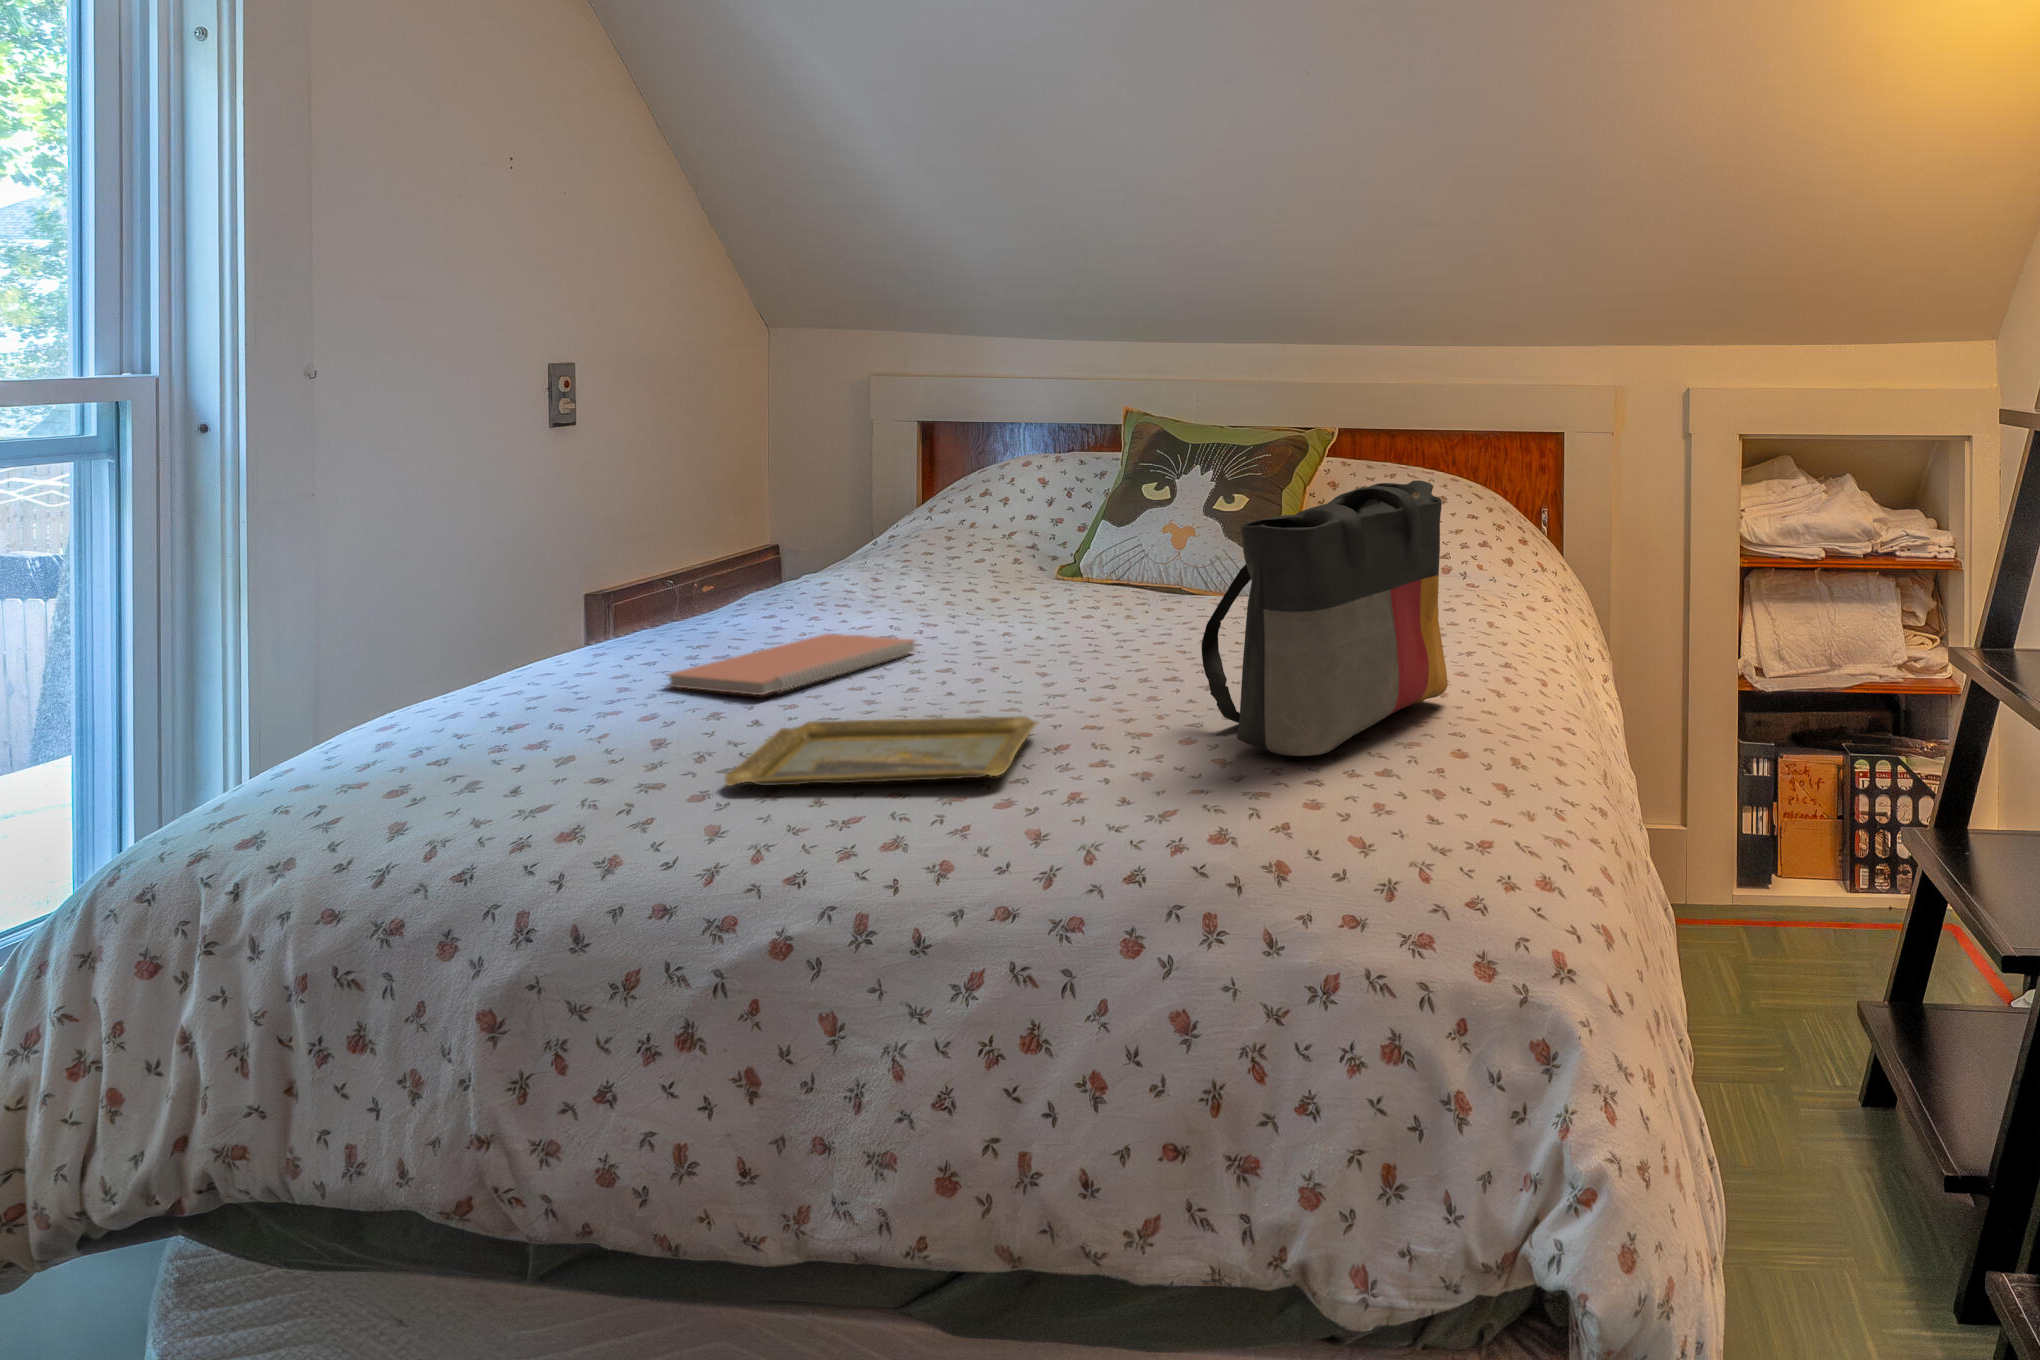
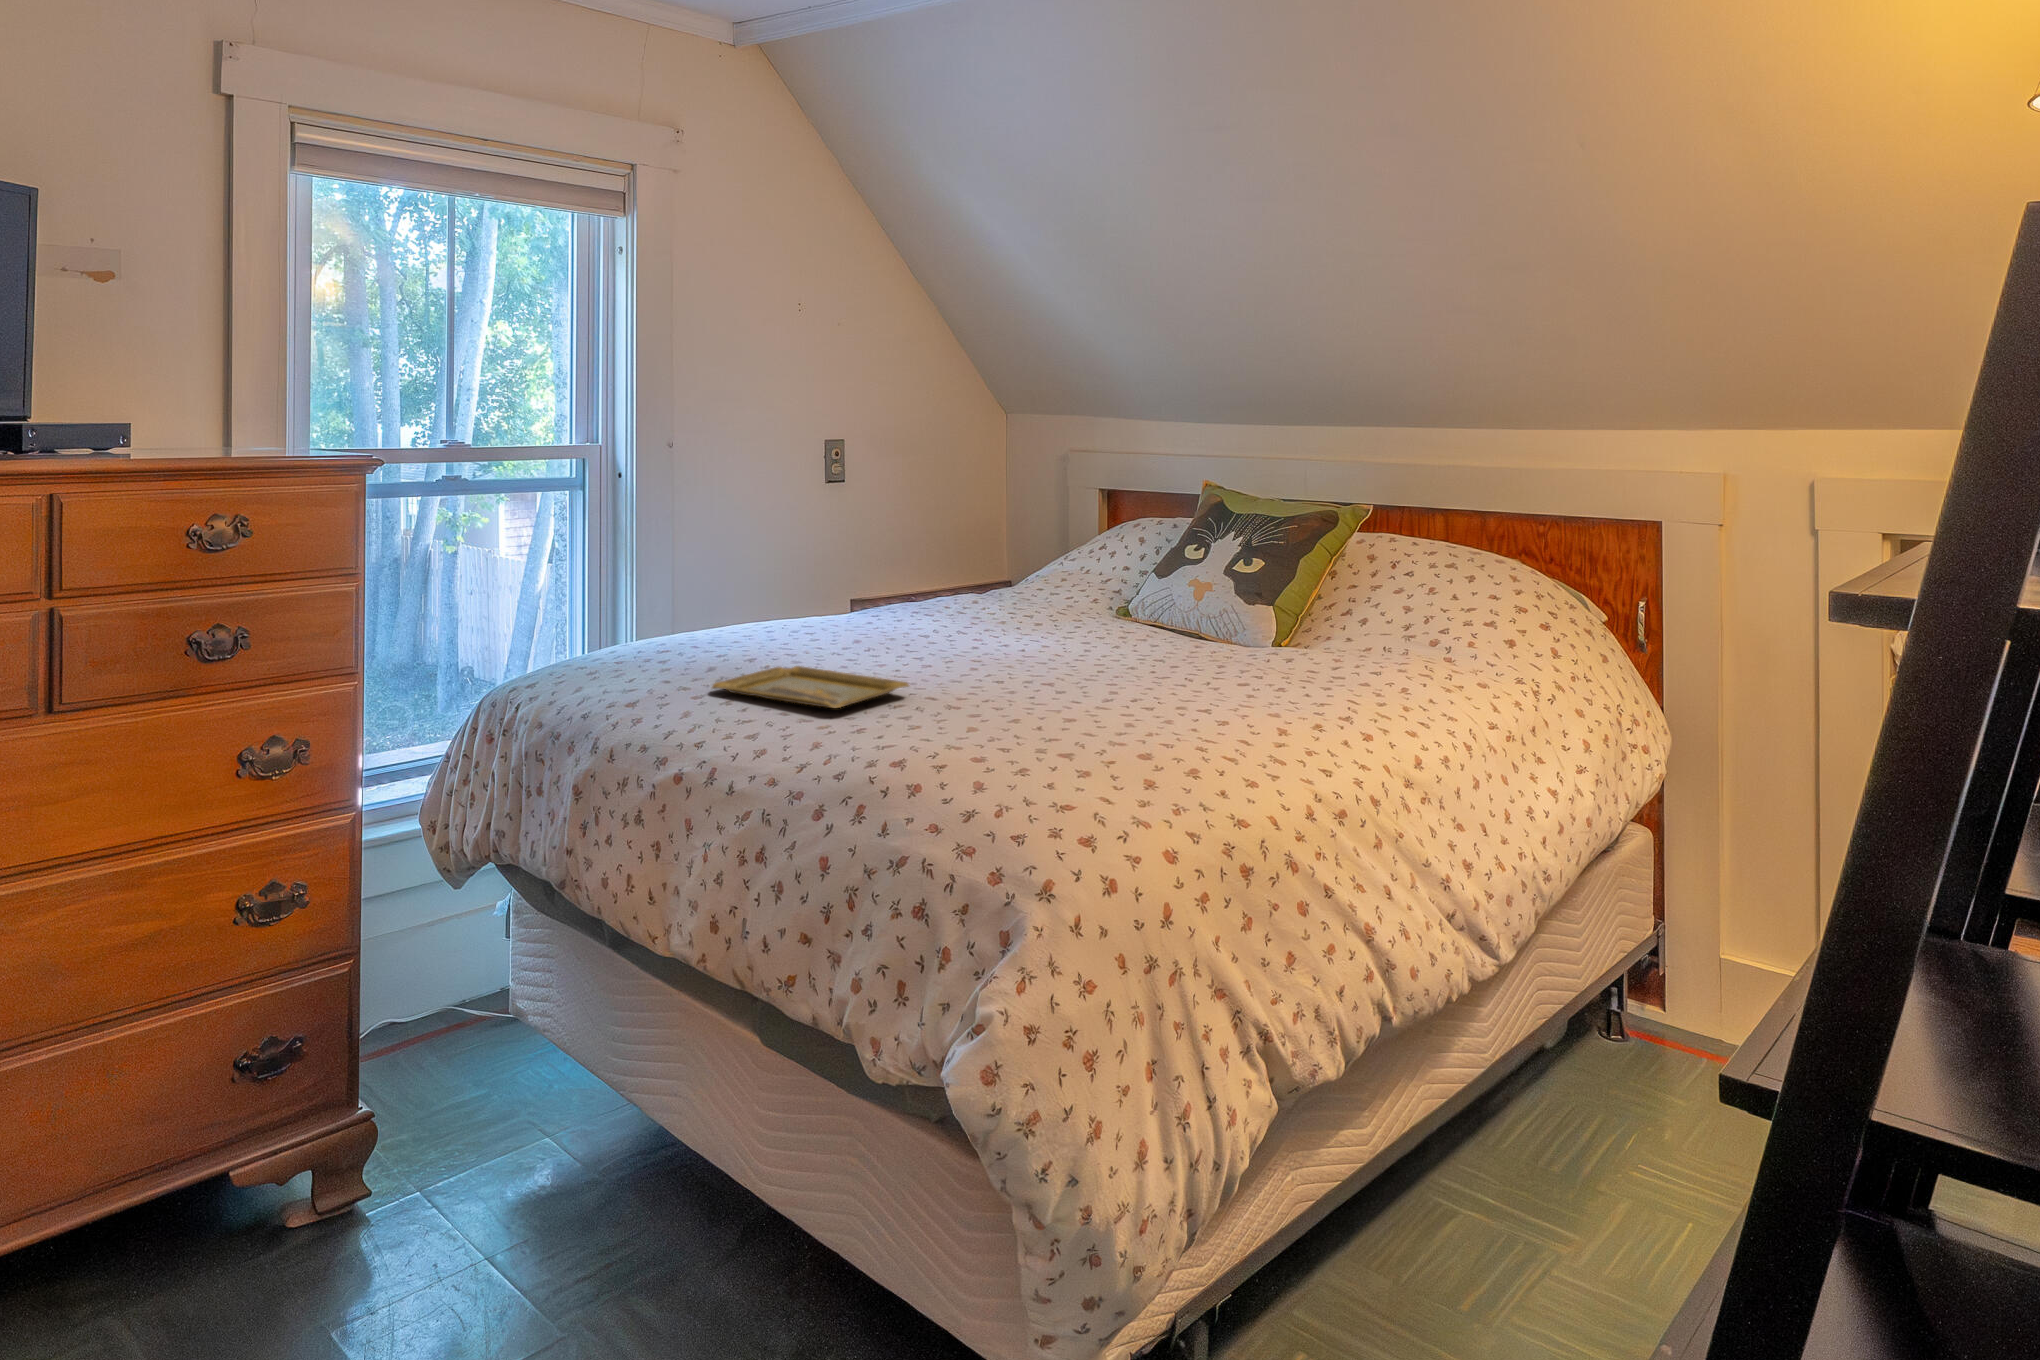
tote bag: present [1201,480,1448,756] -> none [999,544,1217,735]
notebook: present [667,634,915,695] -> none [773,624,934,651]

